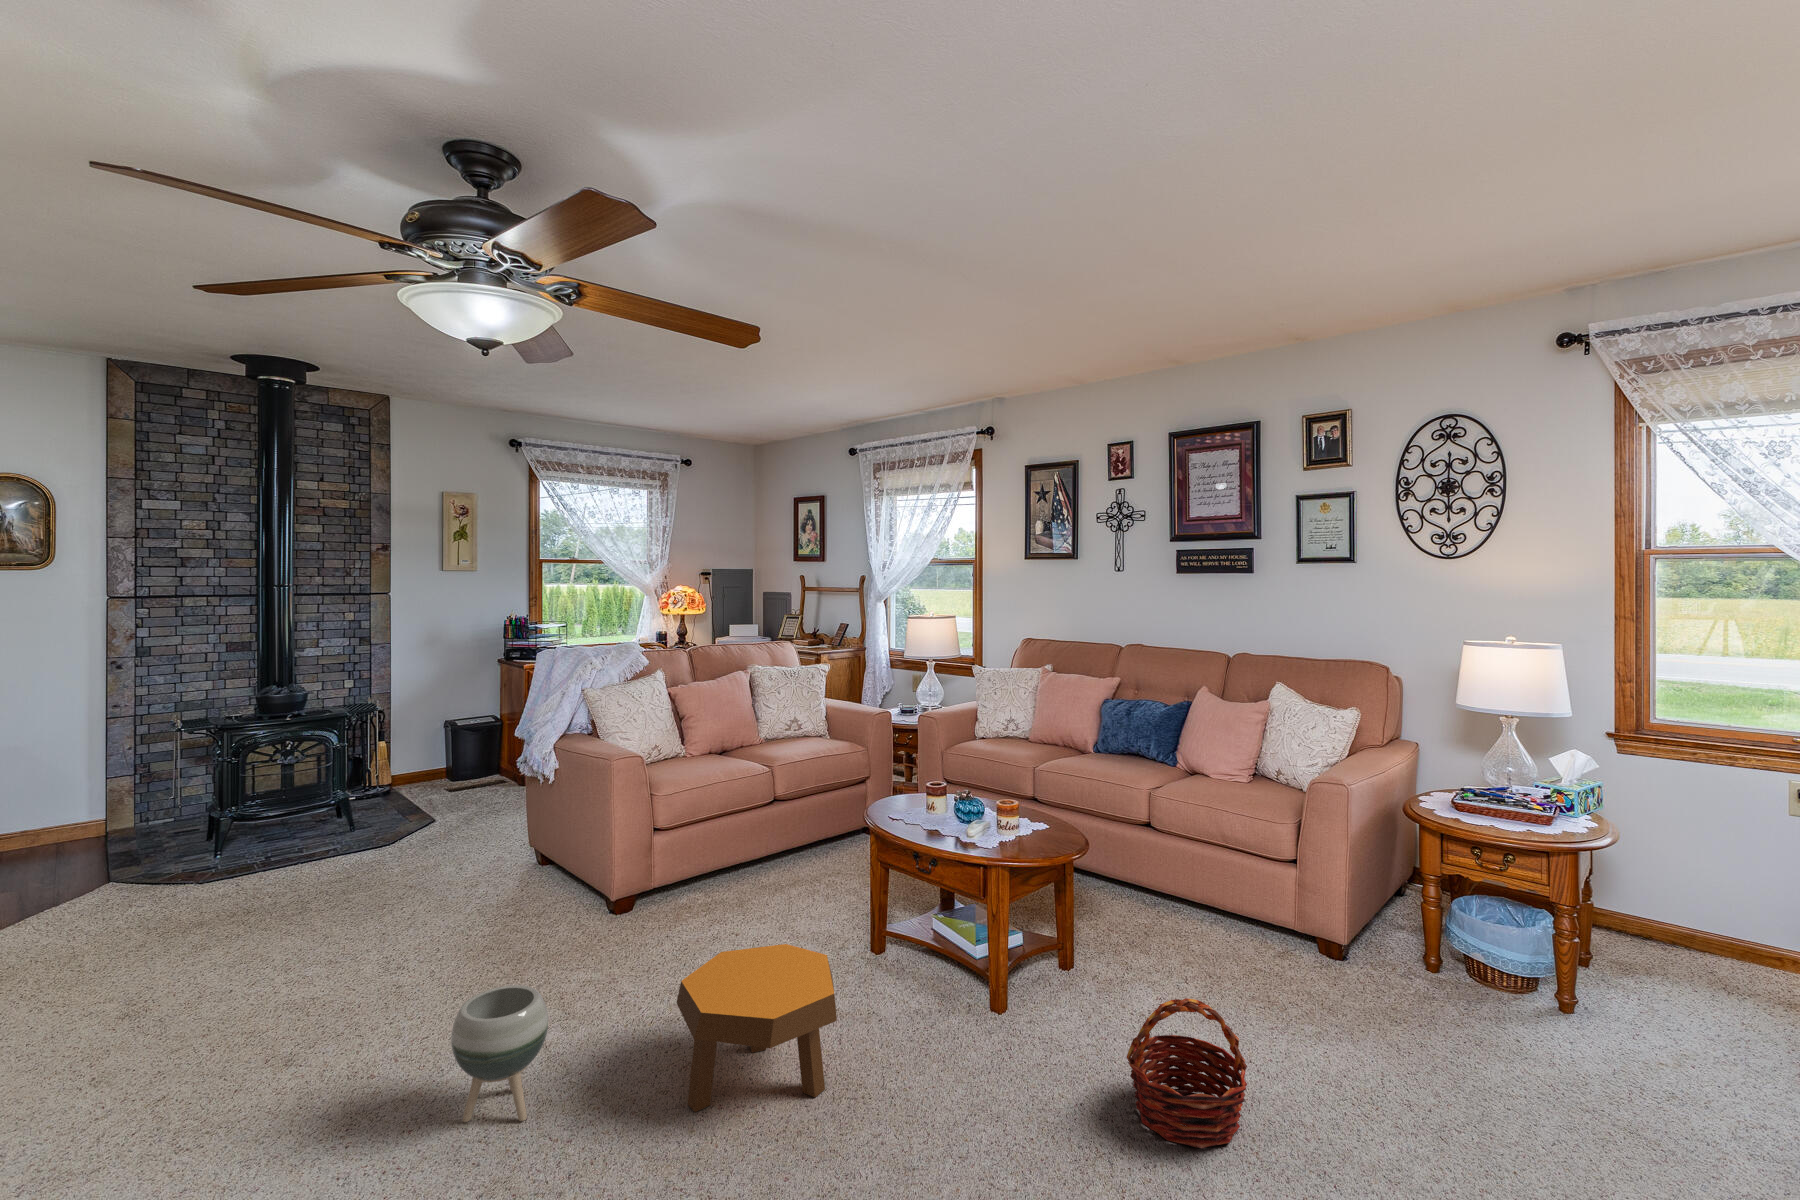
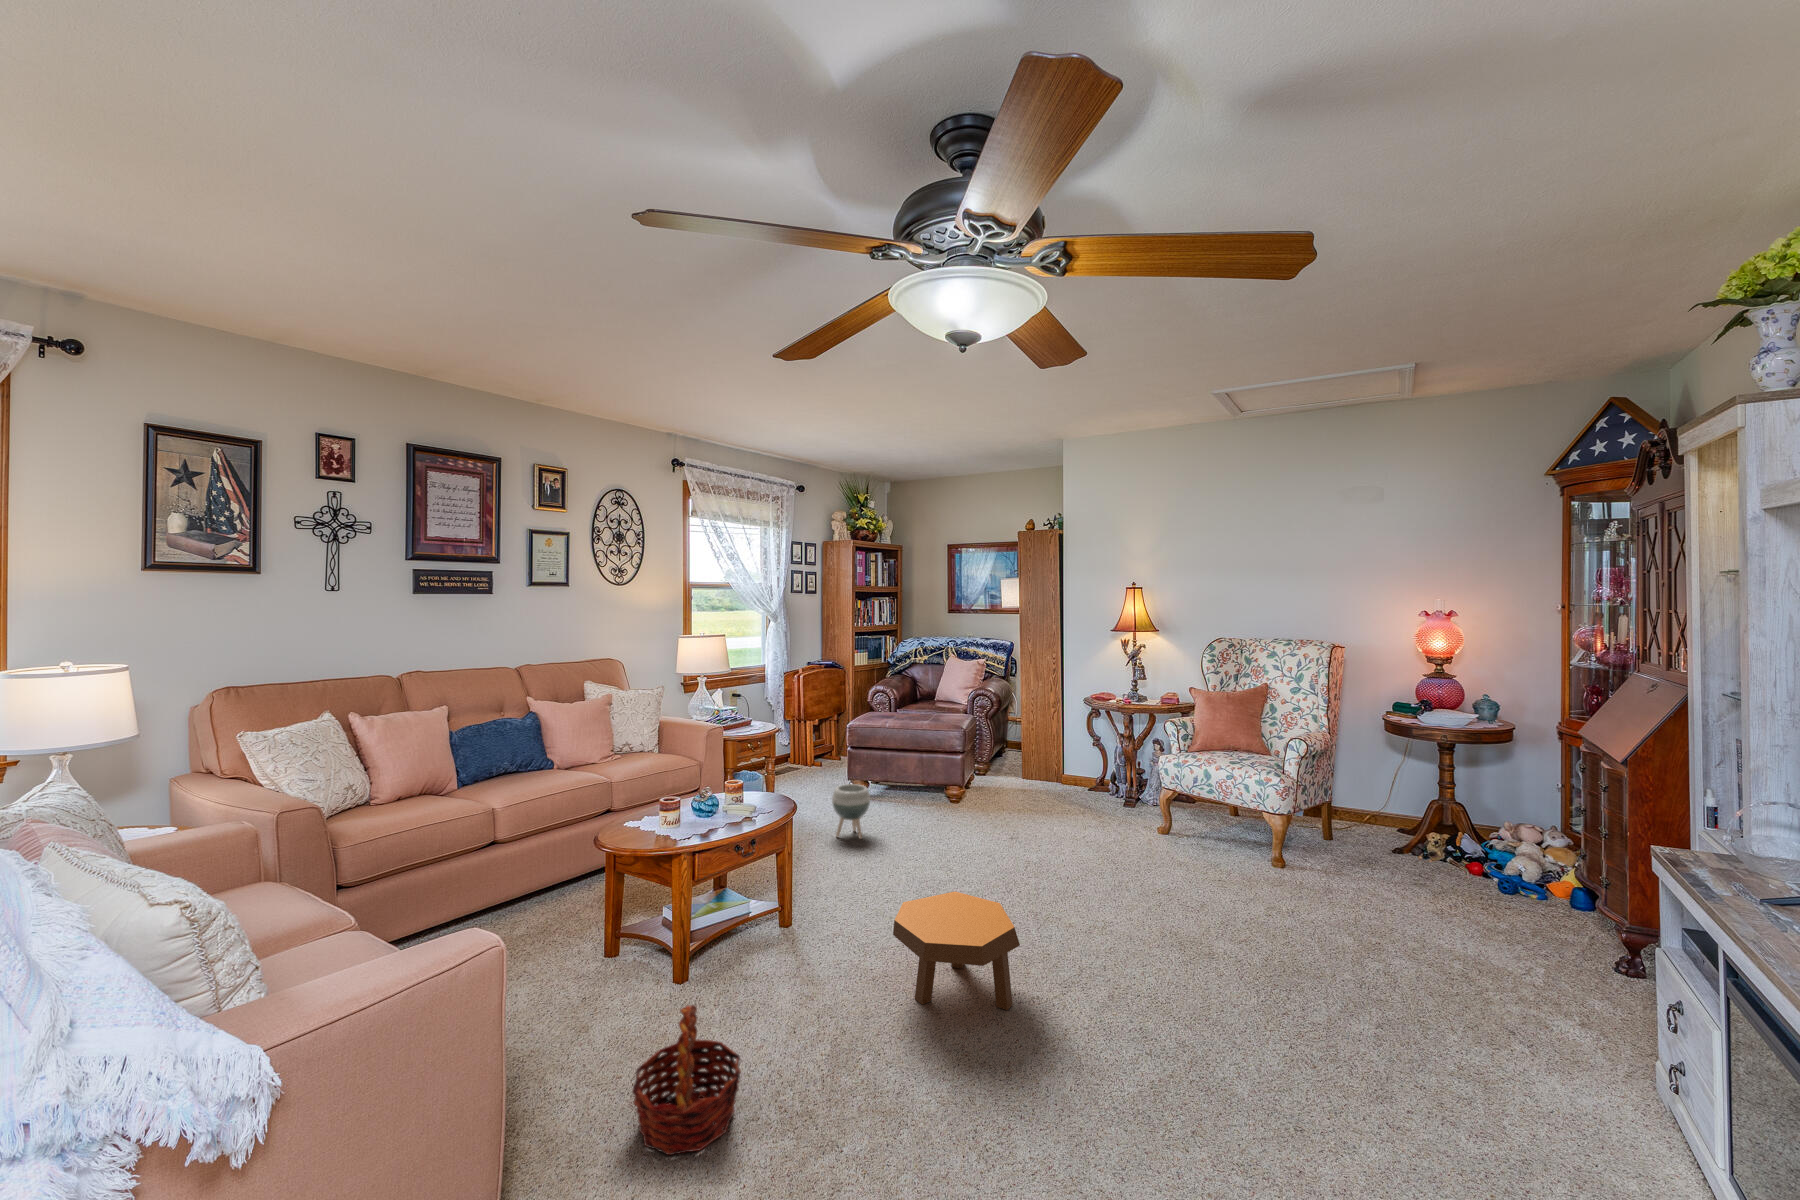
planter: present [451,985,548,1122] -> present [832,784,870,839]
basket: present [1127,998,1247,1148] -> present [632,1005,741,1155]

